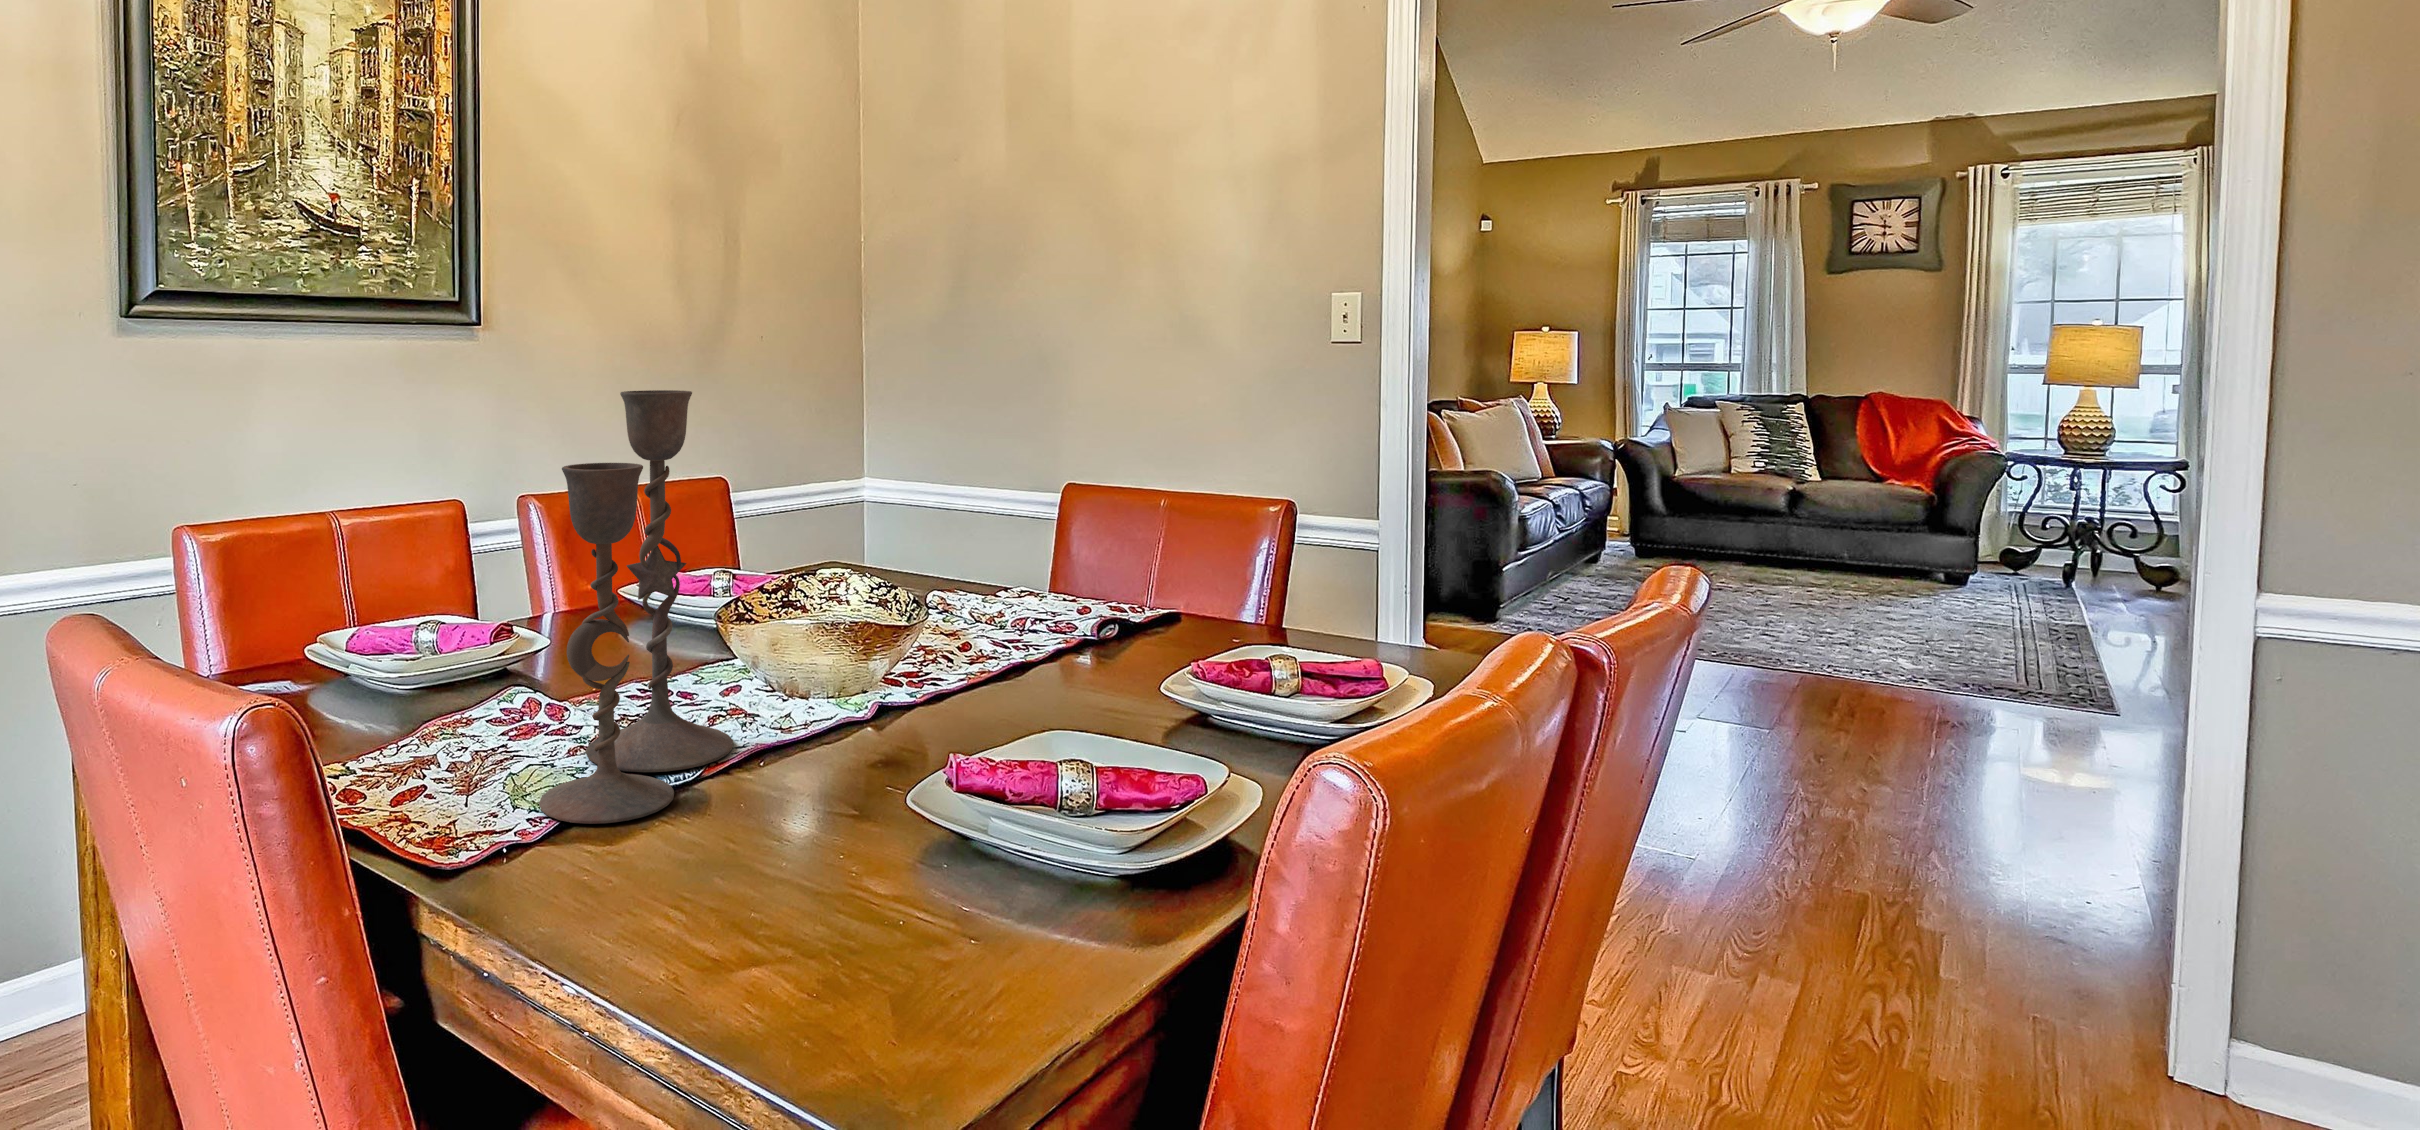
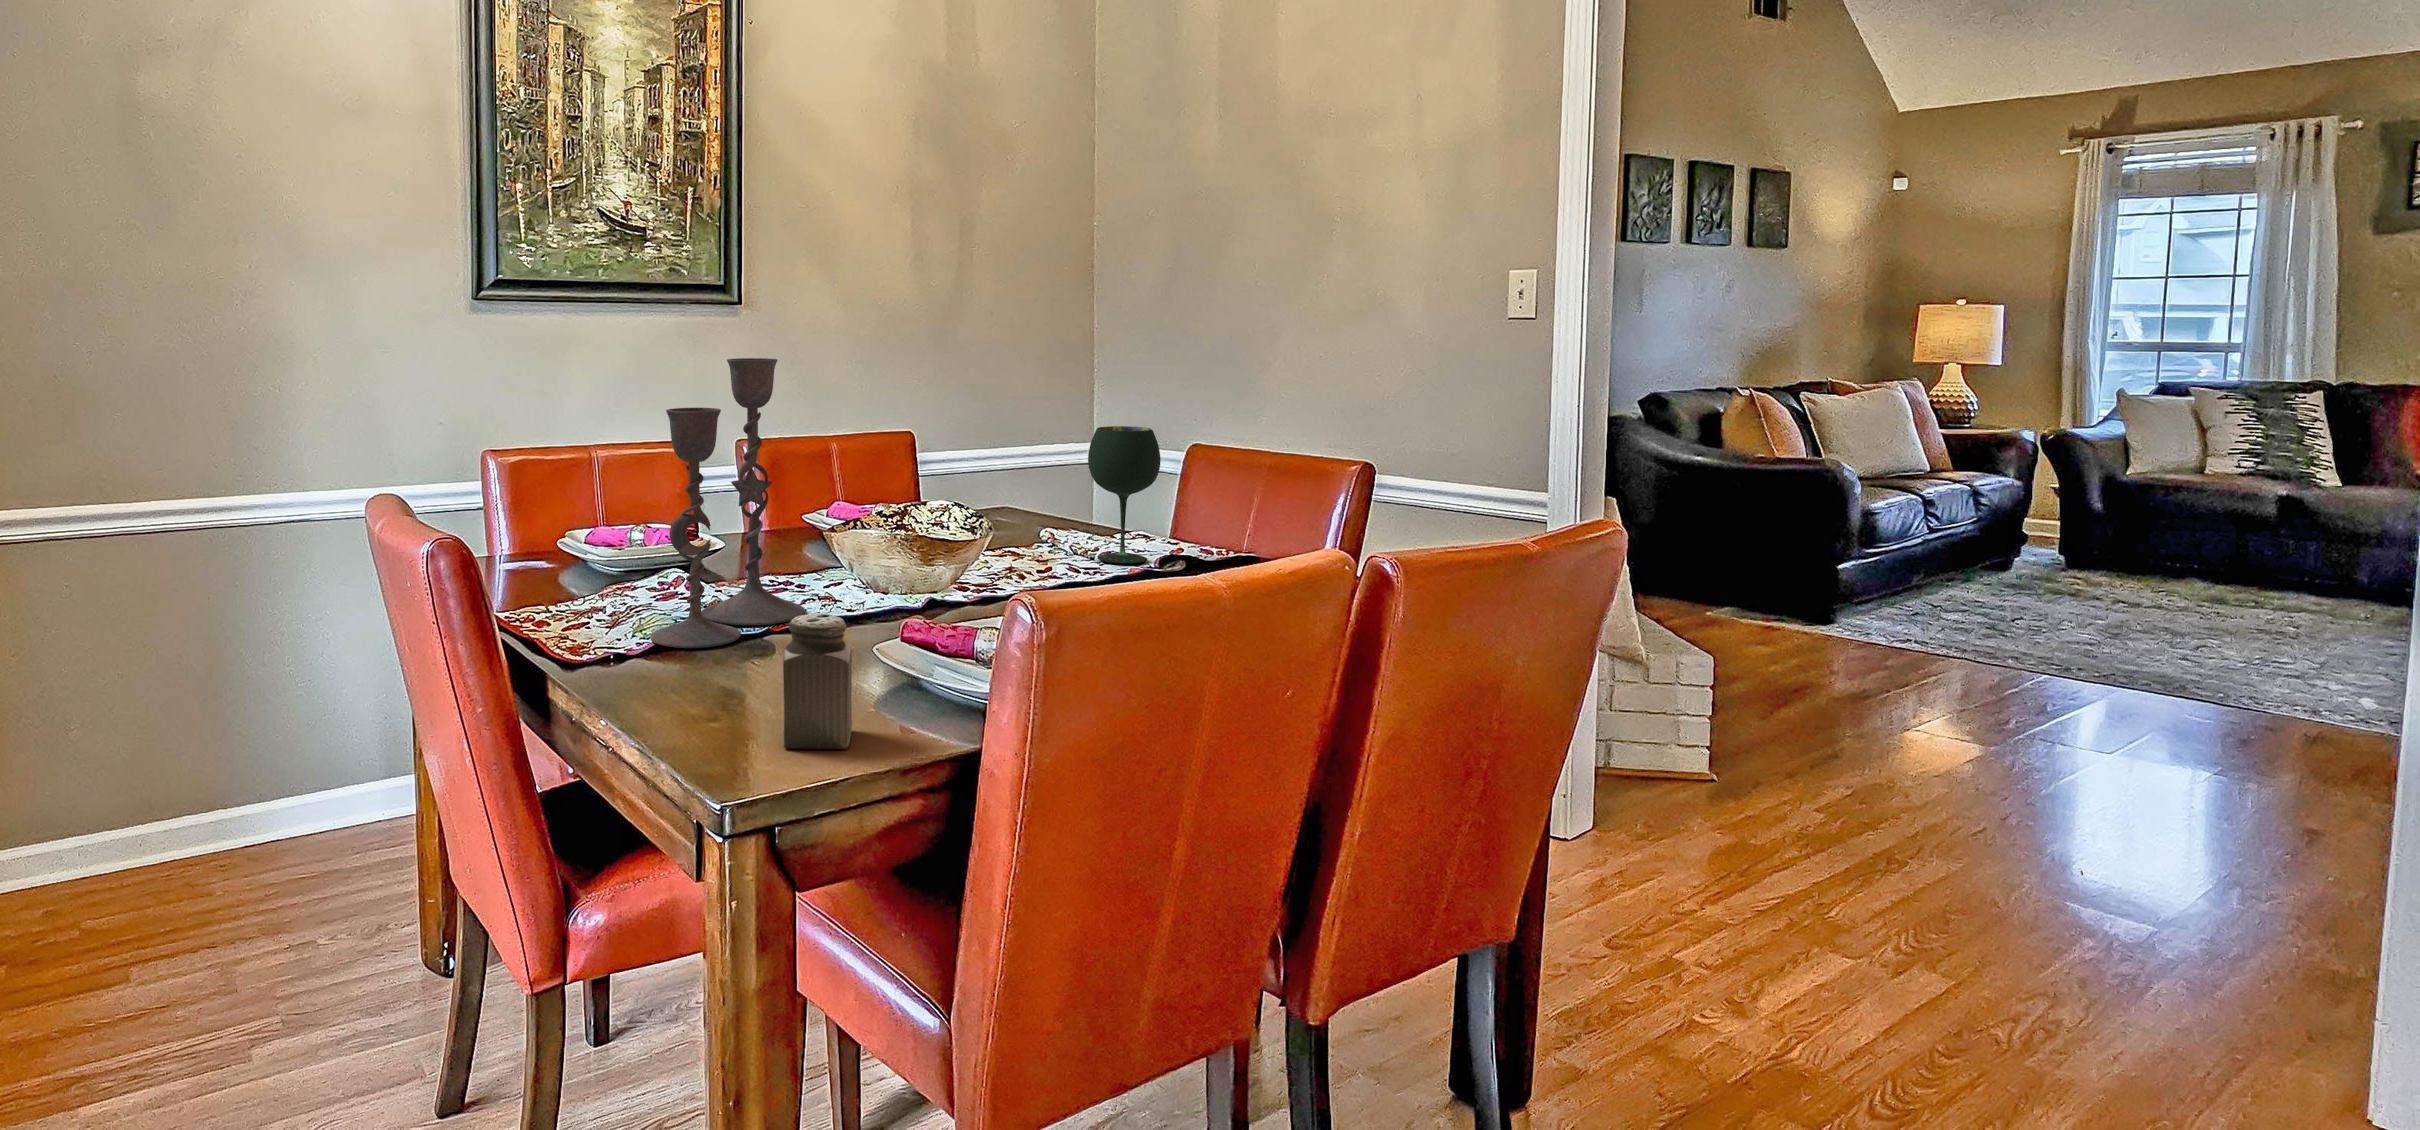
wine glass: none [1005,466,1091,633] -> present [1088,426,1161,564]
salt shaker: none [882,783,1005,1011] -> present [783,614,852,749]

